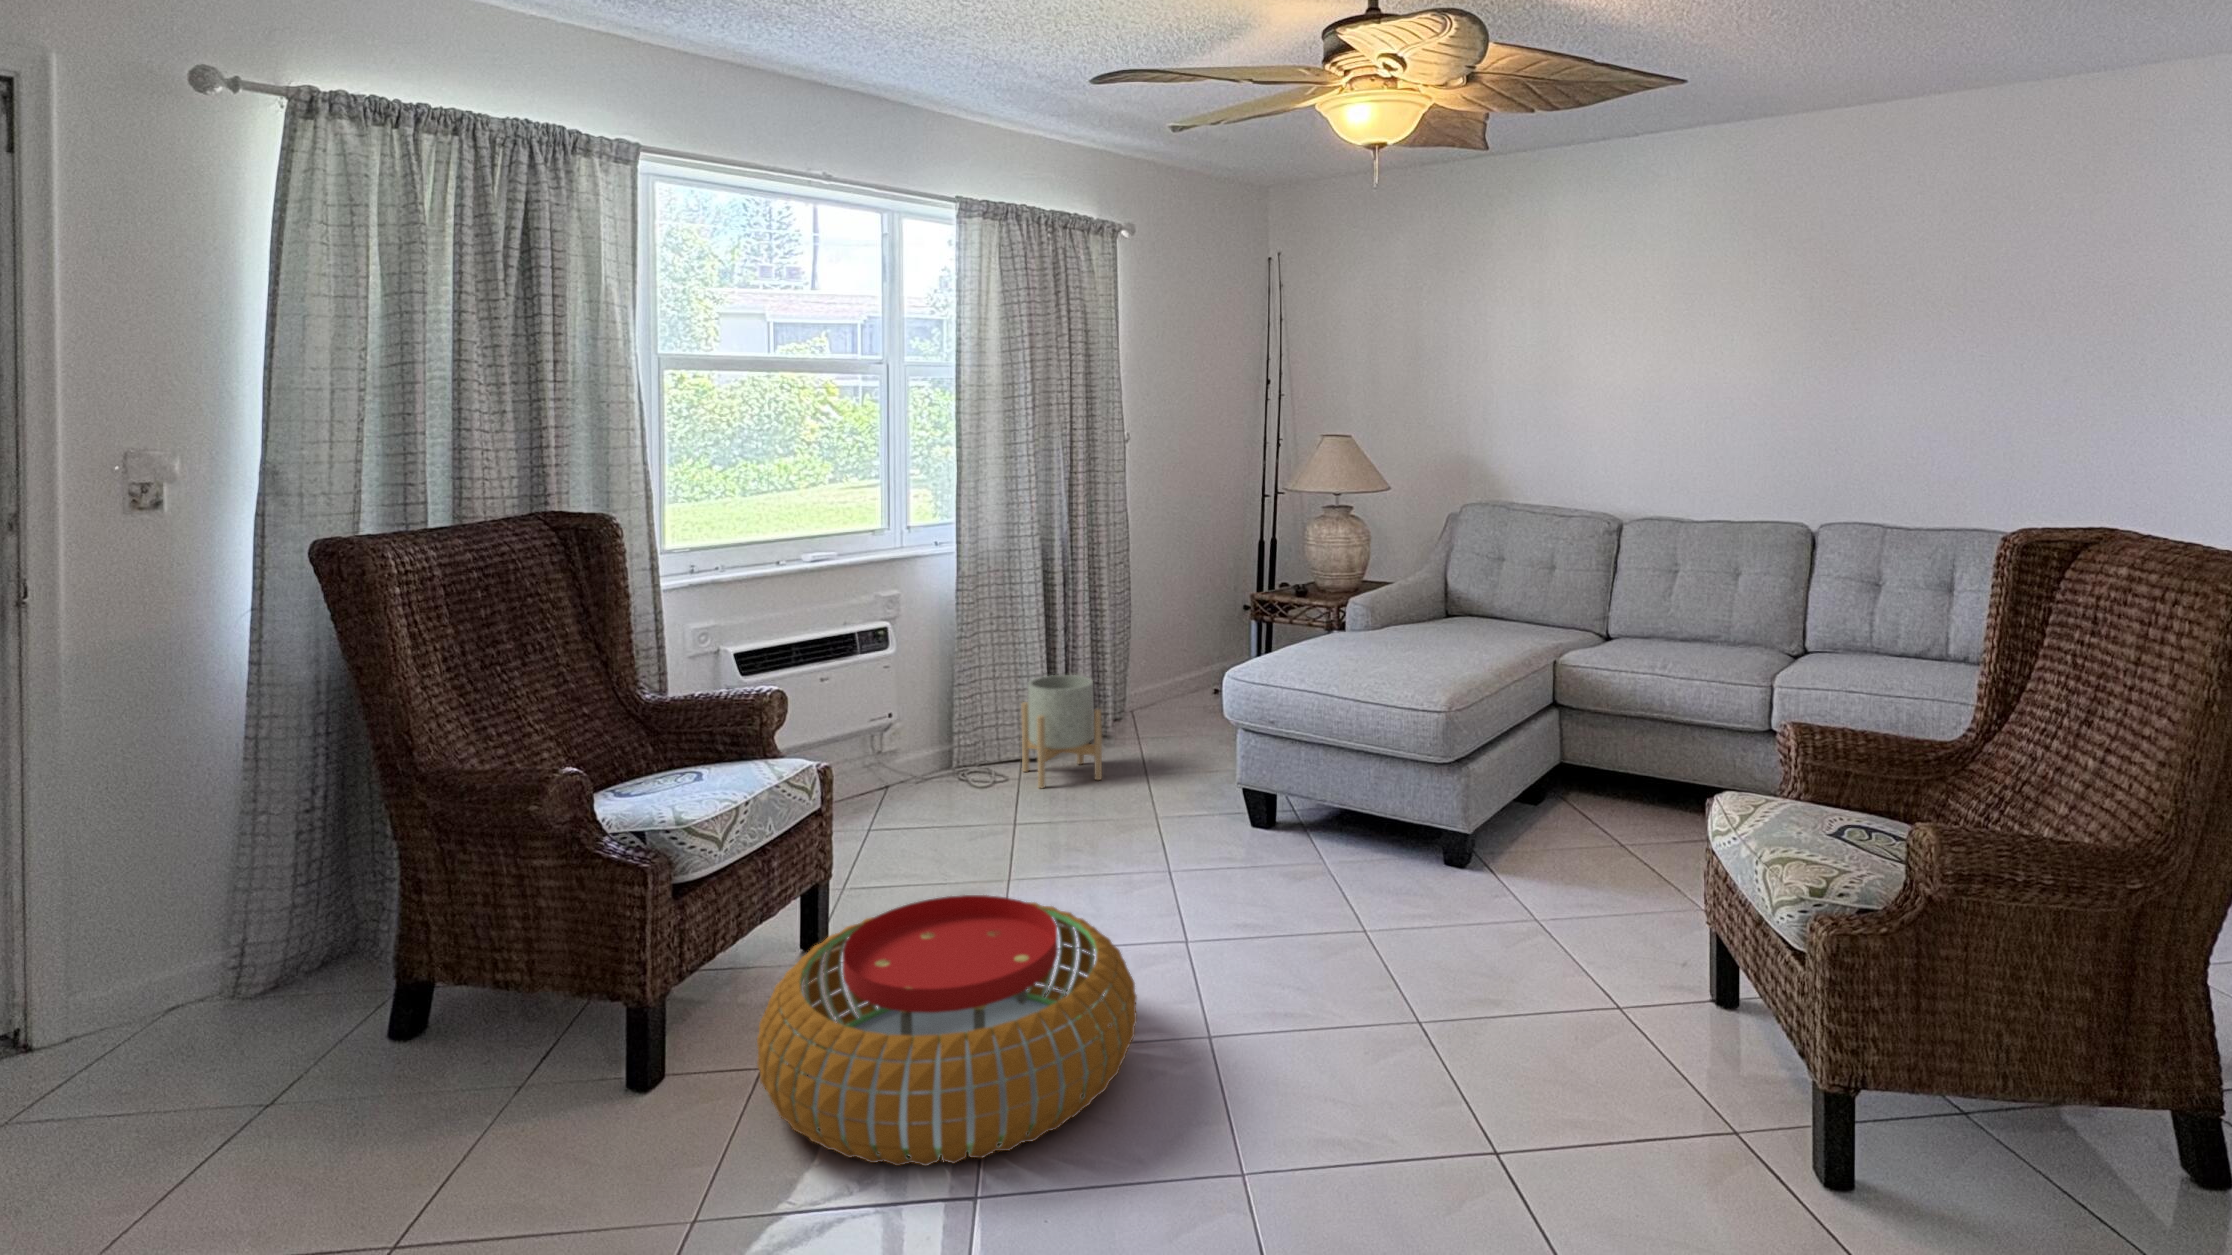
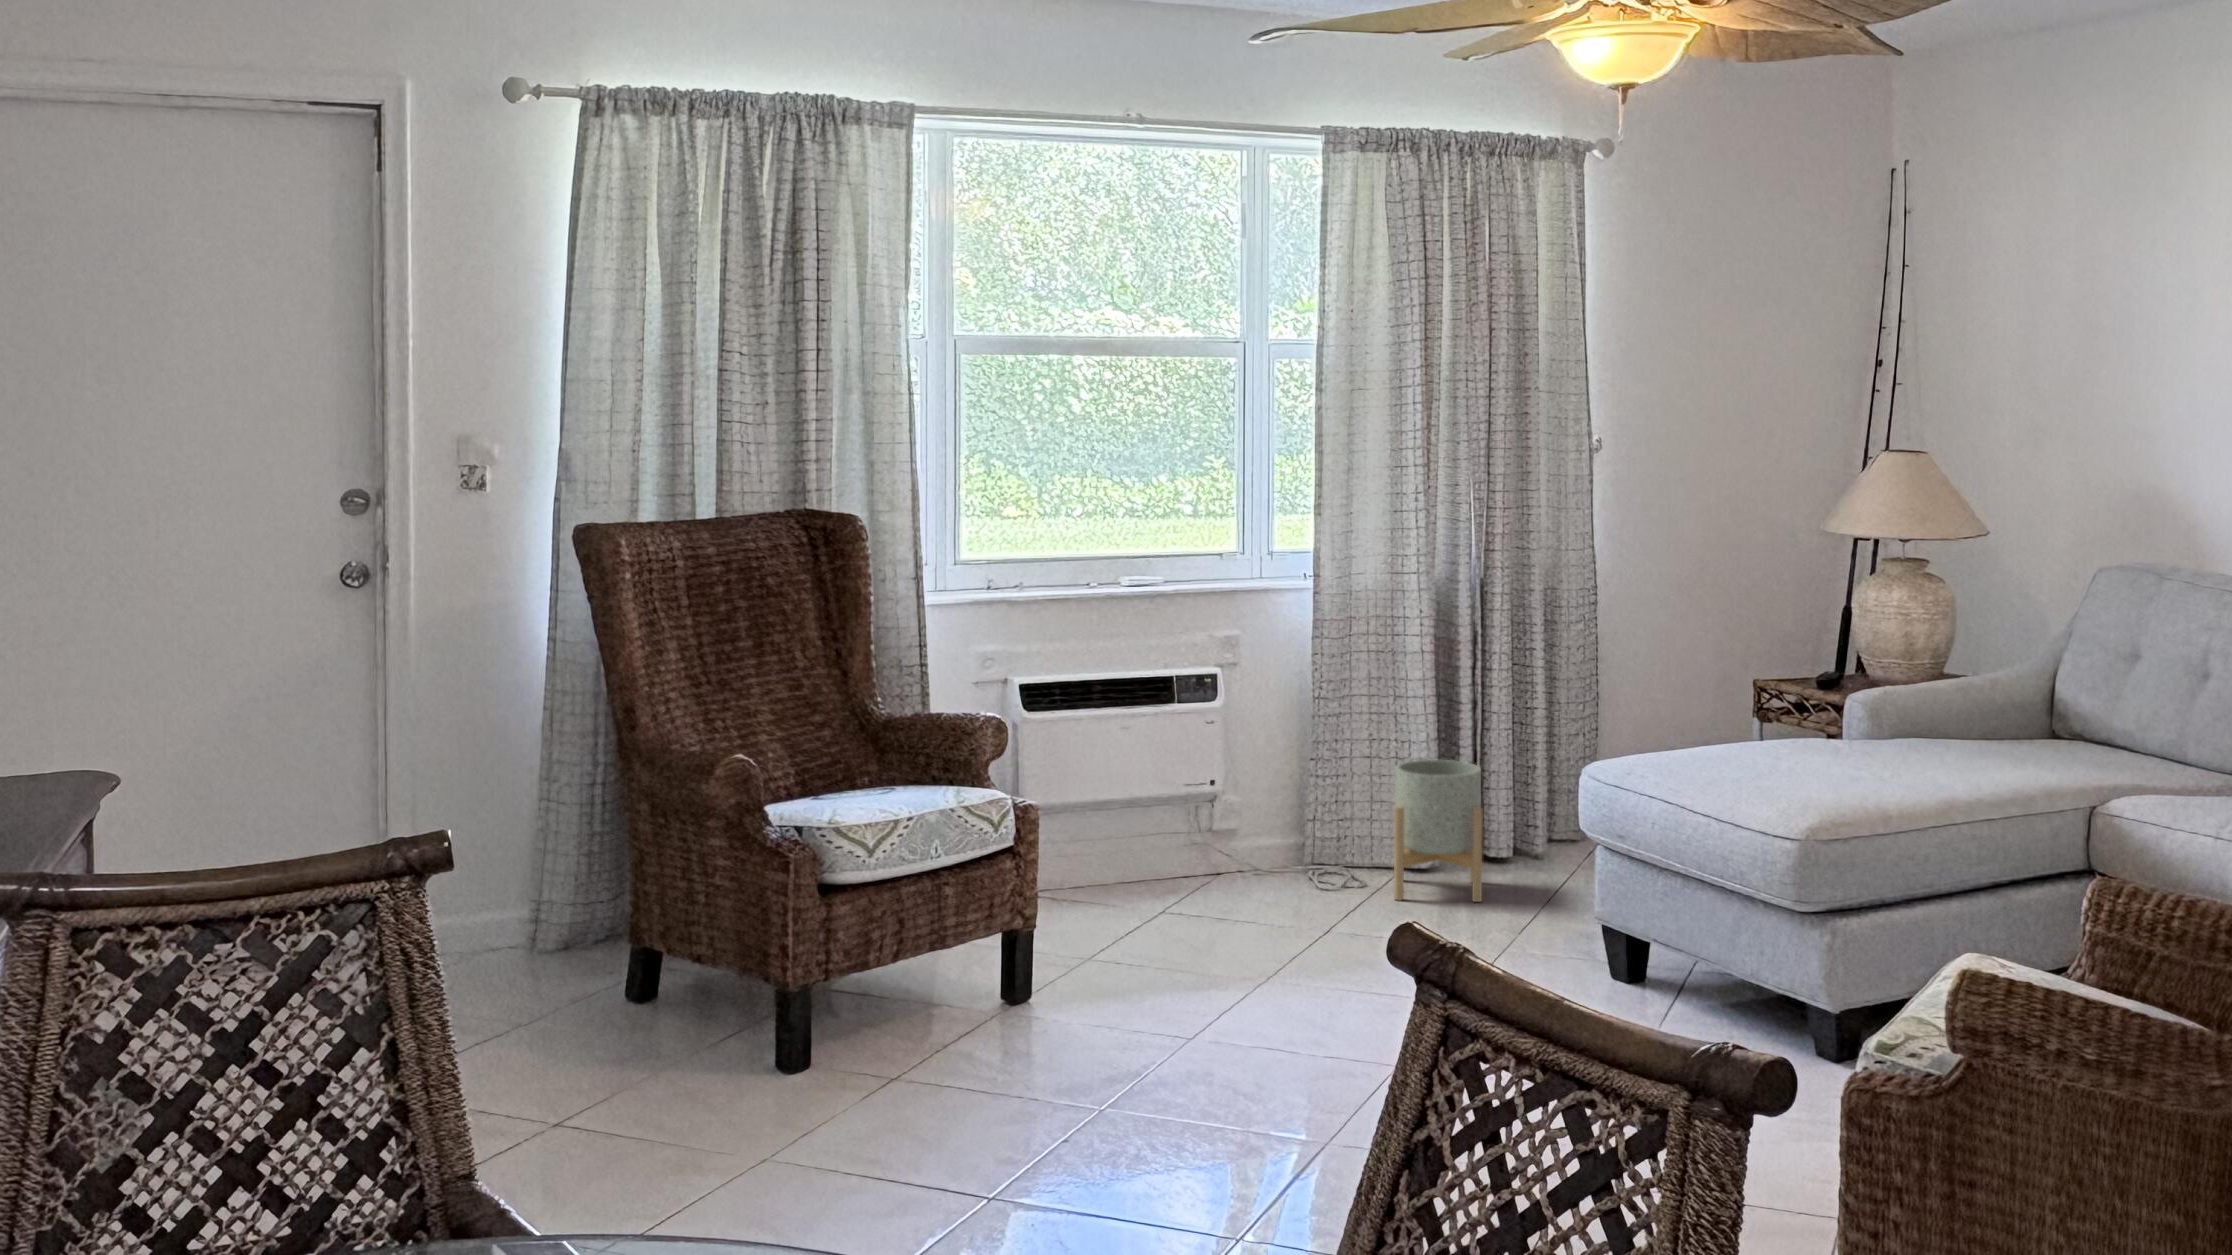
pouf: present [757,895,1137,1166] -> none [851,943,1241,1172]

